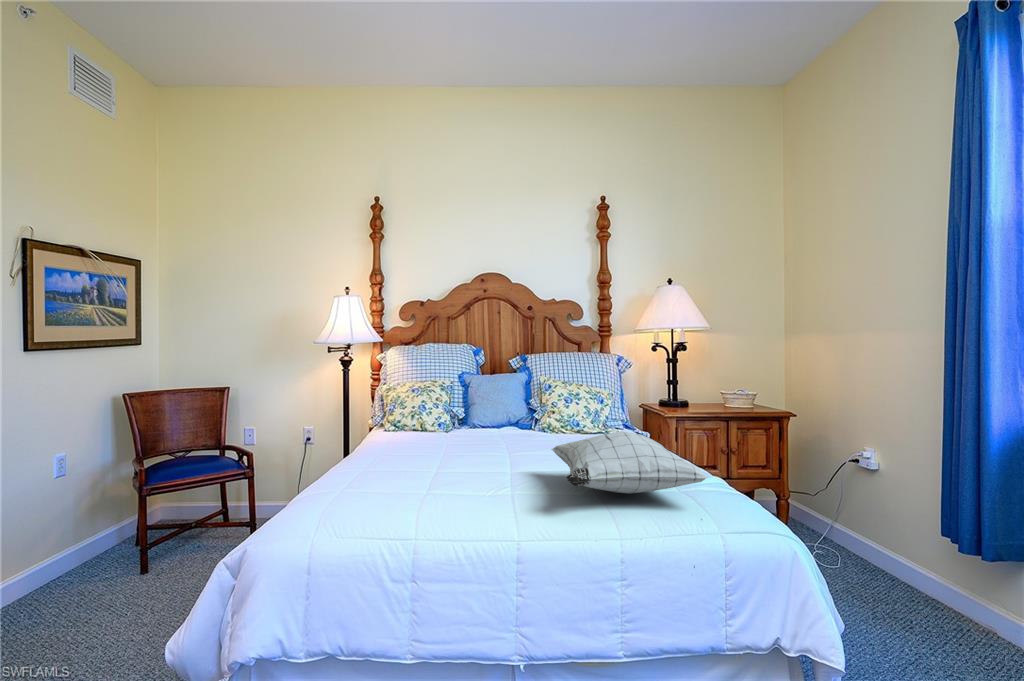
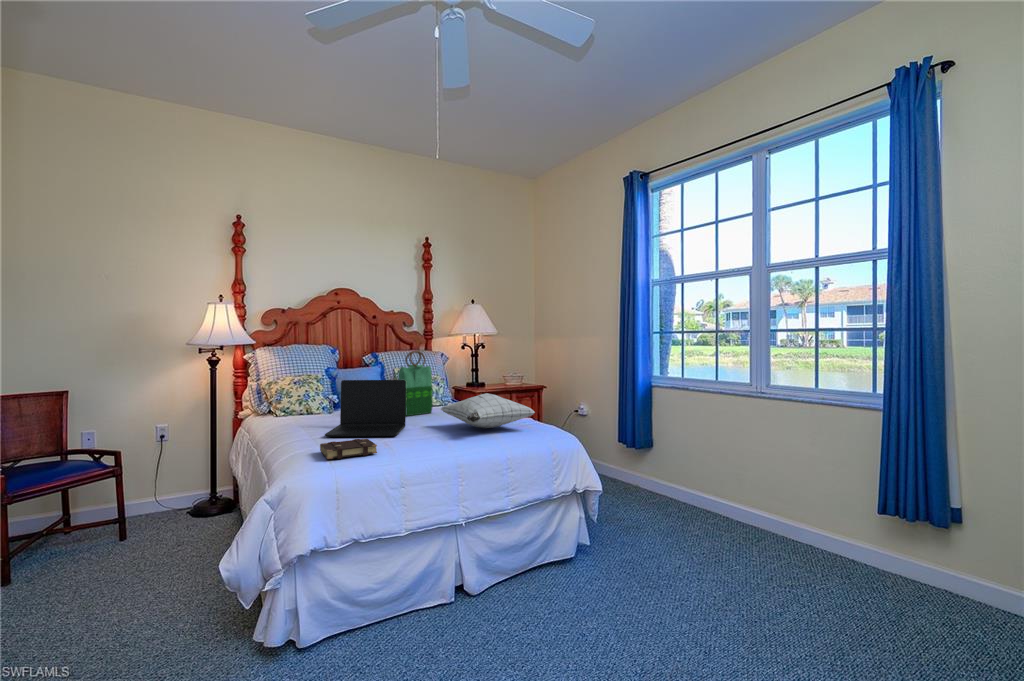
tote bag: none [518,354,570,449] -> present [399,351,433,416]
laptop: none [378,394,504,489] -> present [325,380,406,437]
book: none [310,494,401,530] -> present [320,439,377,459]

